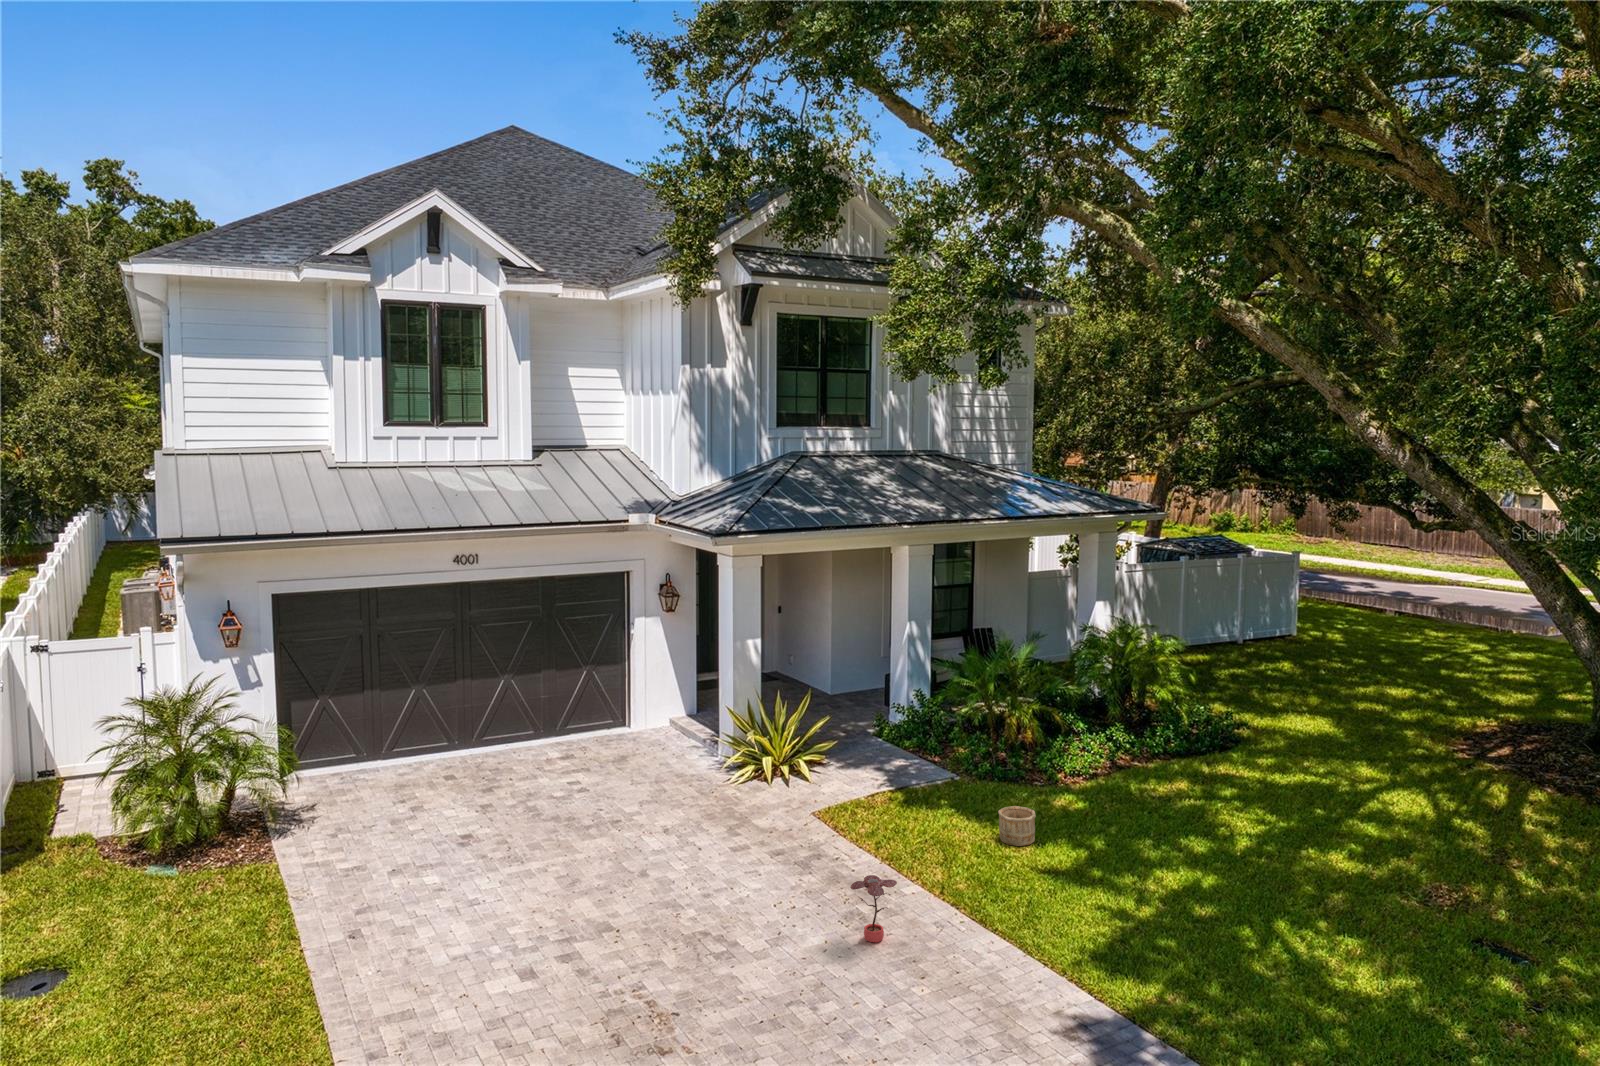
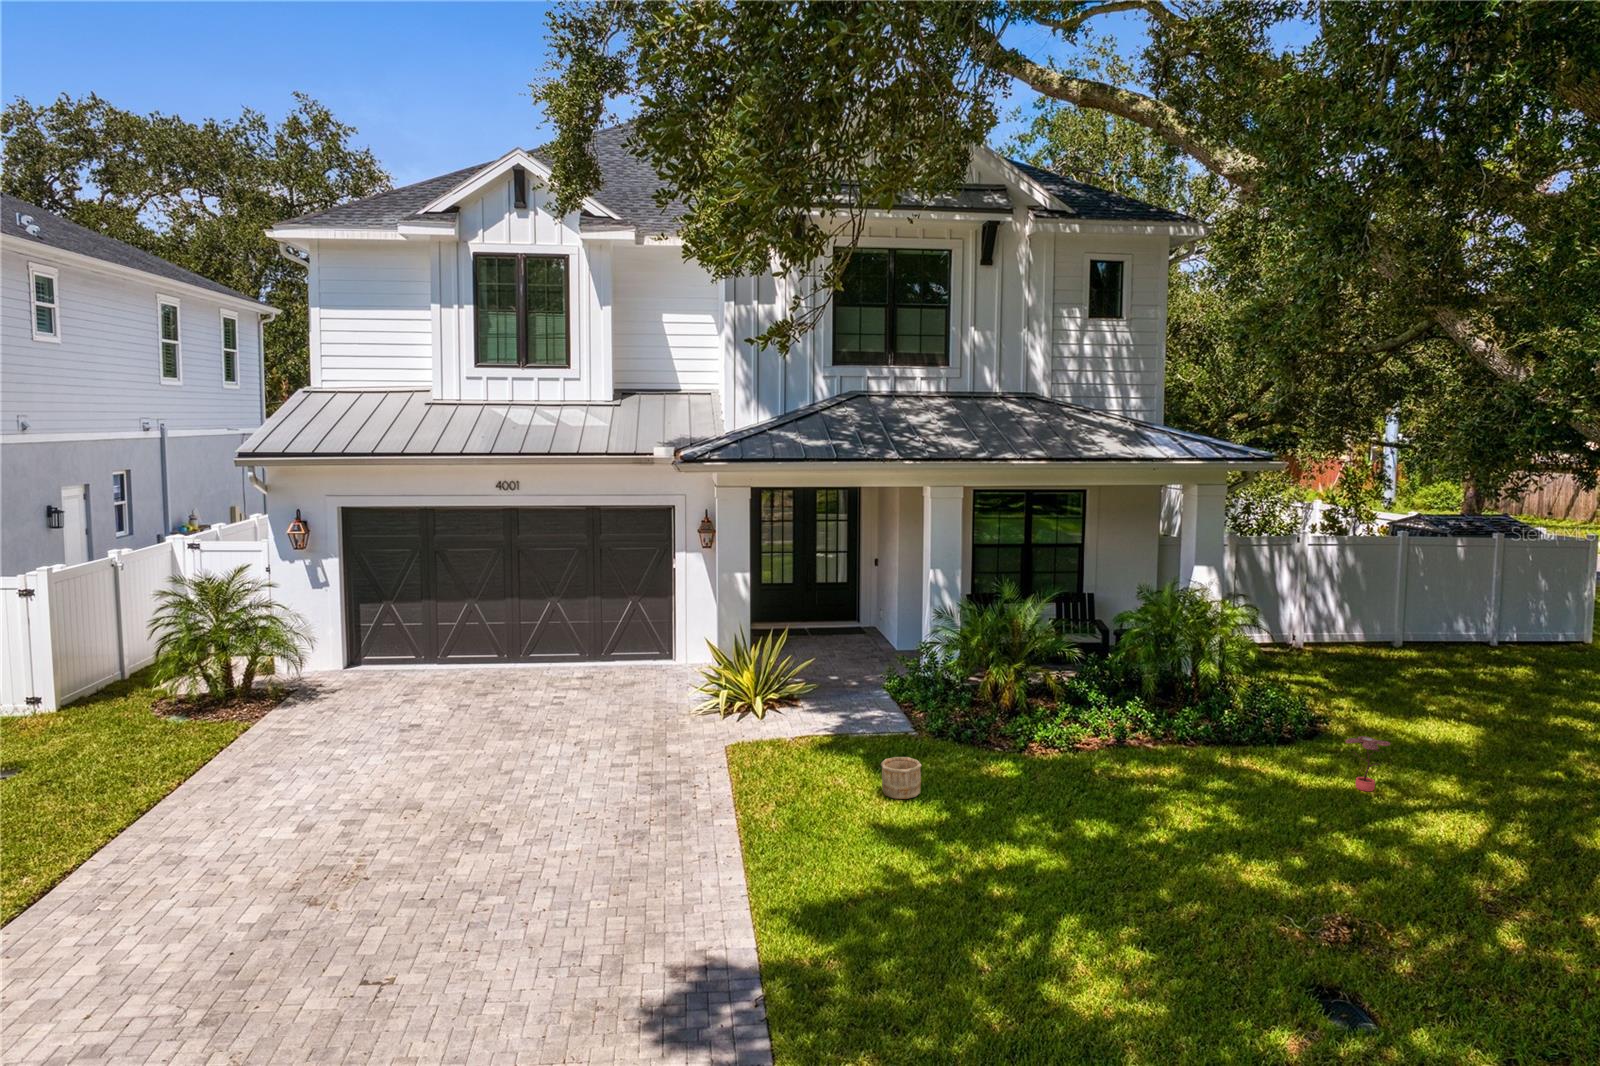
potted plant: present [850,875,897,942] -> present [1345,736,1391,791]

